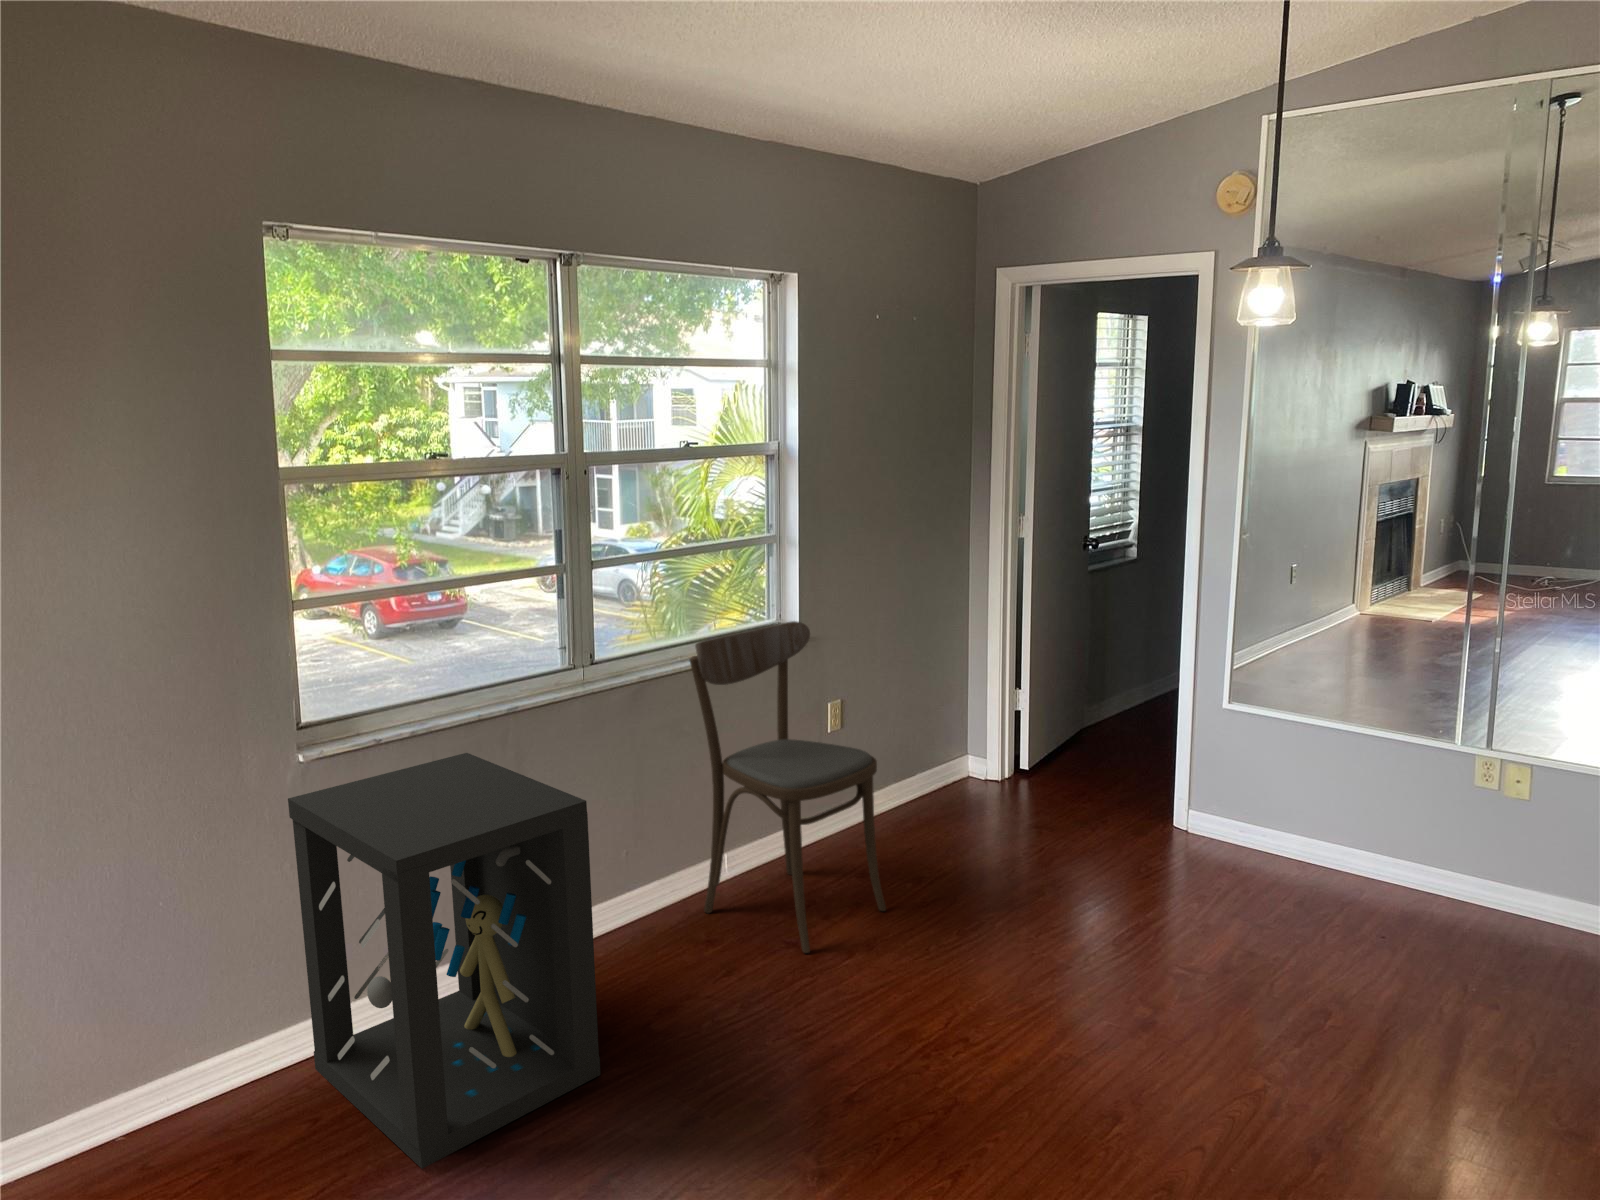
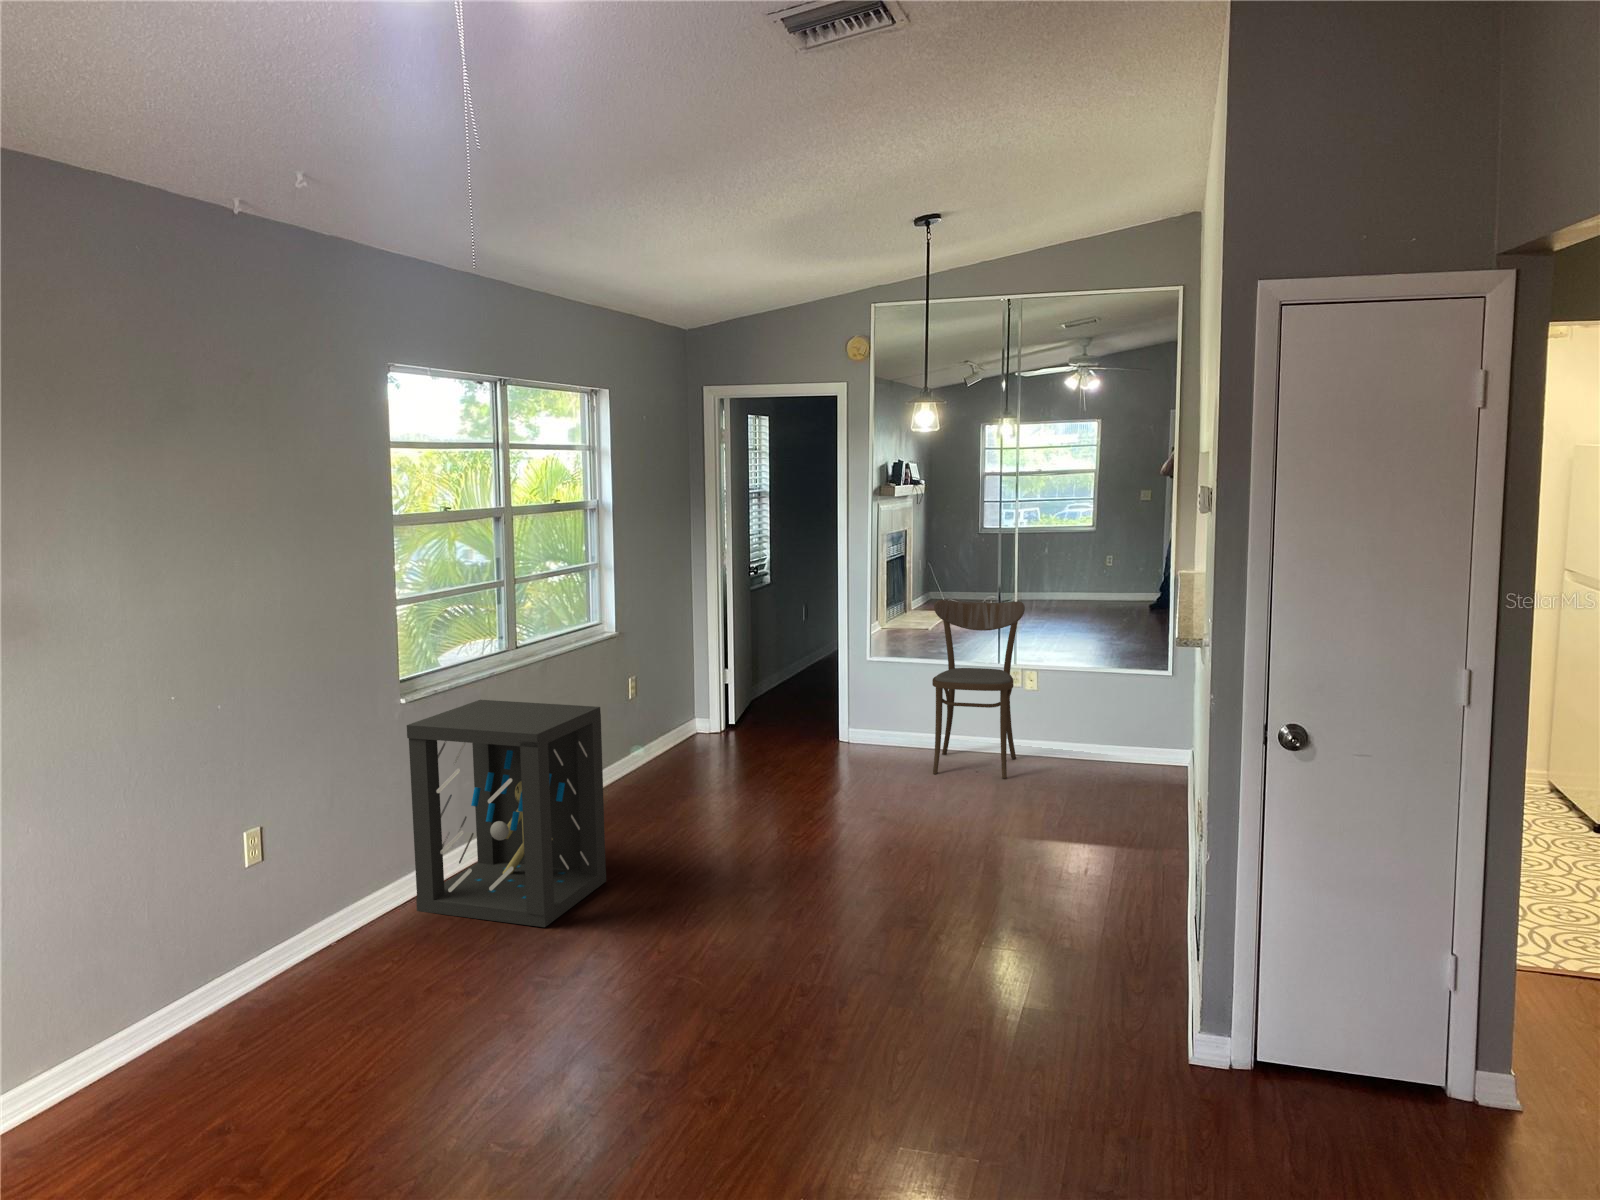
dining chair: present [690,621,886,953] -> present [932,600,1025,779]

